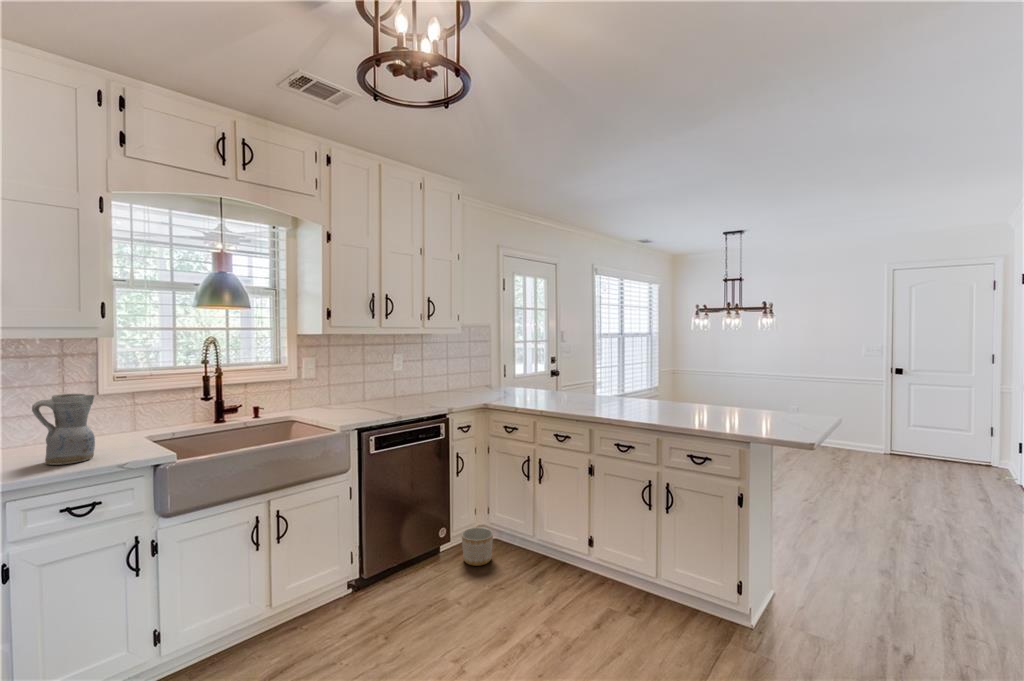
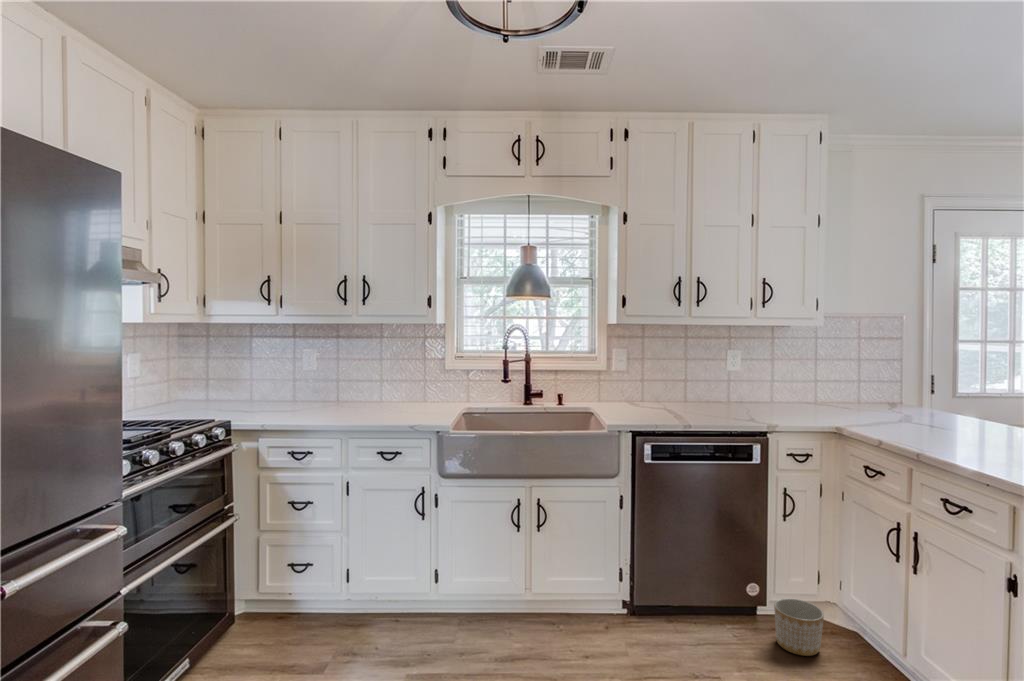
ceramic pitcher: present [32,394,95,465] -> none [385,365,418,416]

